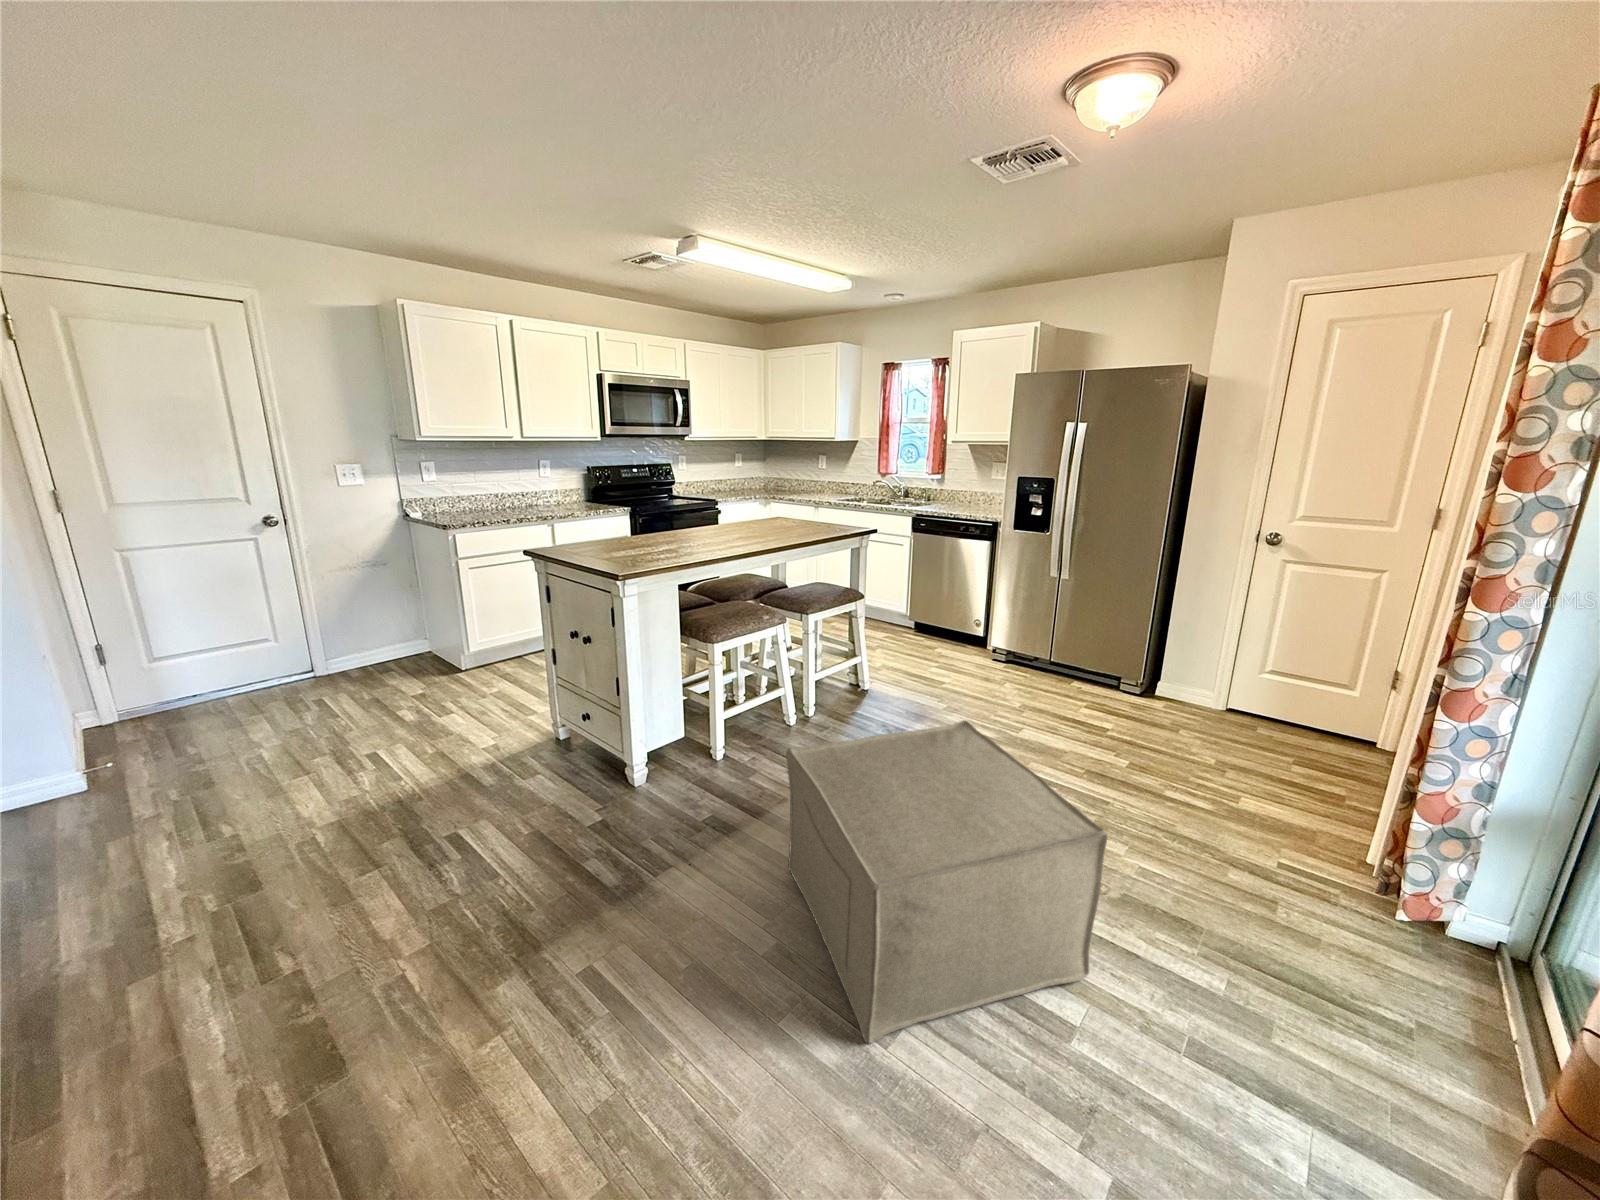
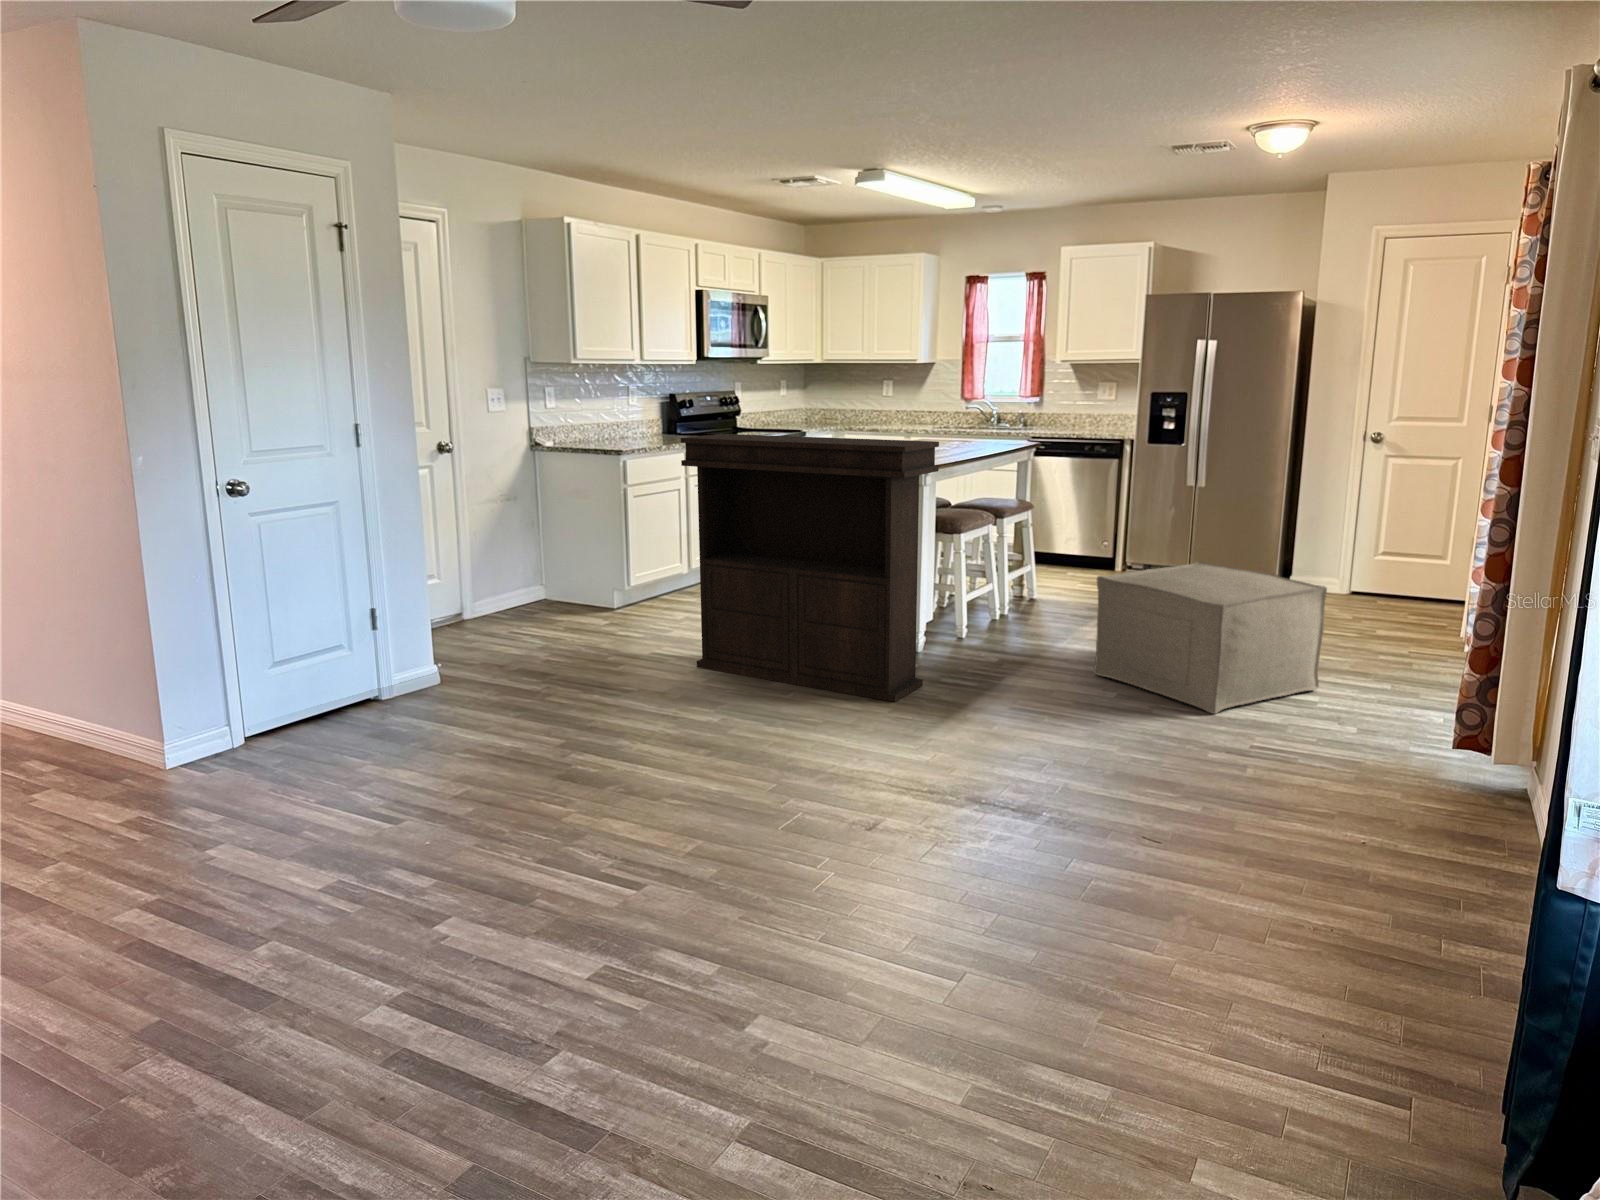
console table: none [322,525,551,908] -> present [681,434,939,702]

